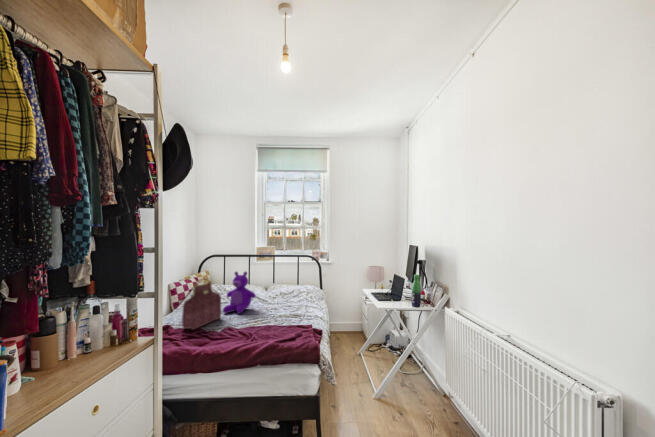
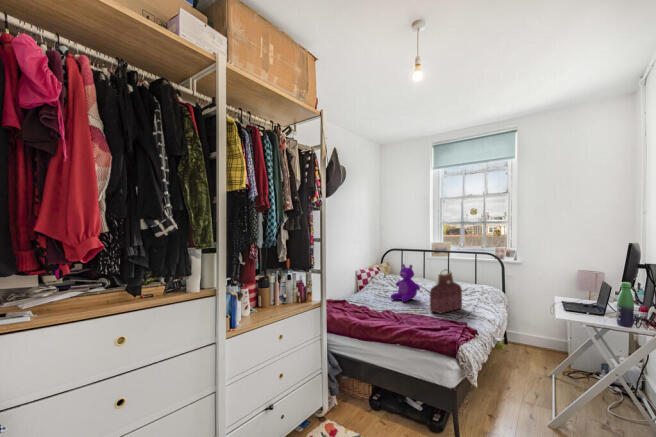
handbag: present [182,279,221,330] -> present [430,271,462,314]

